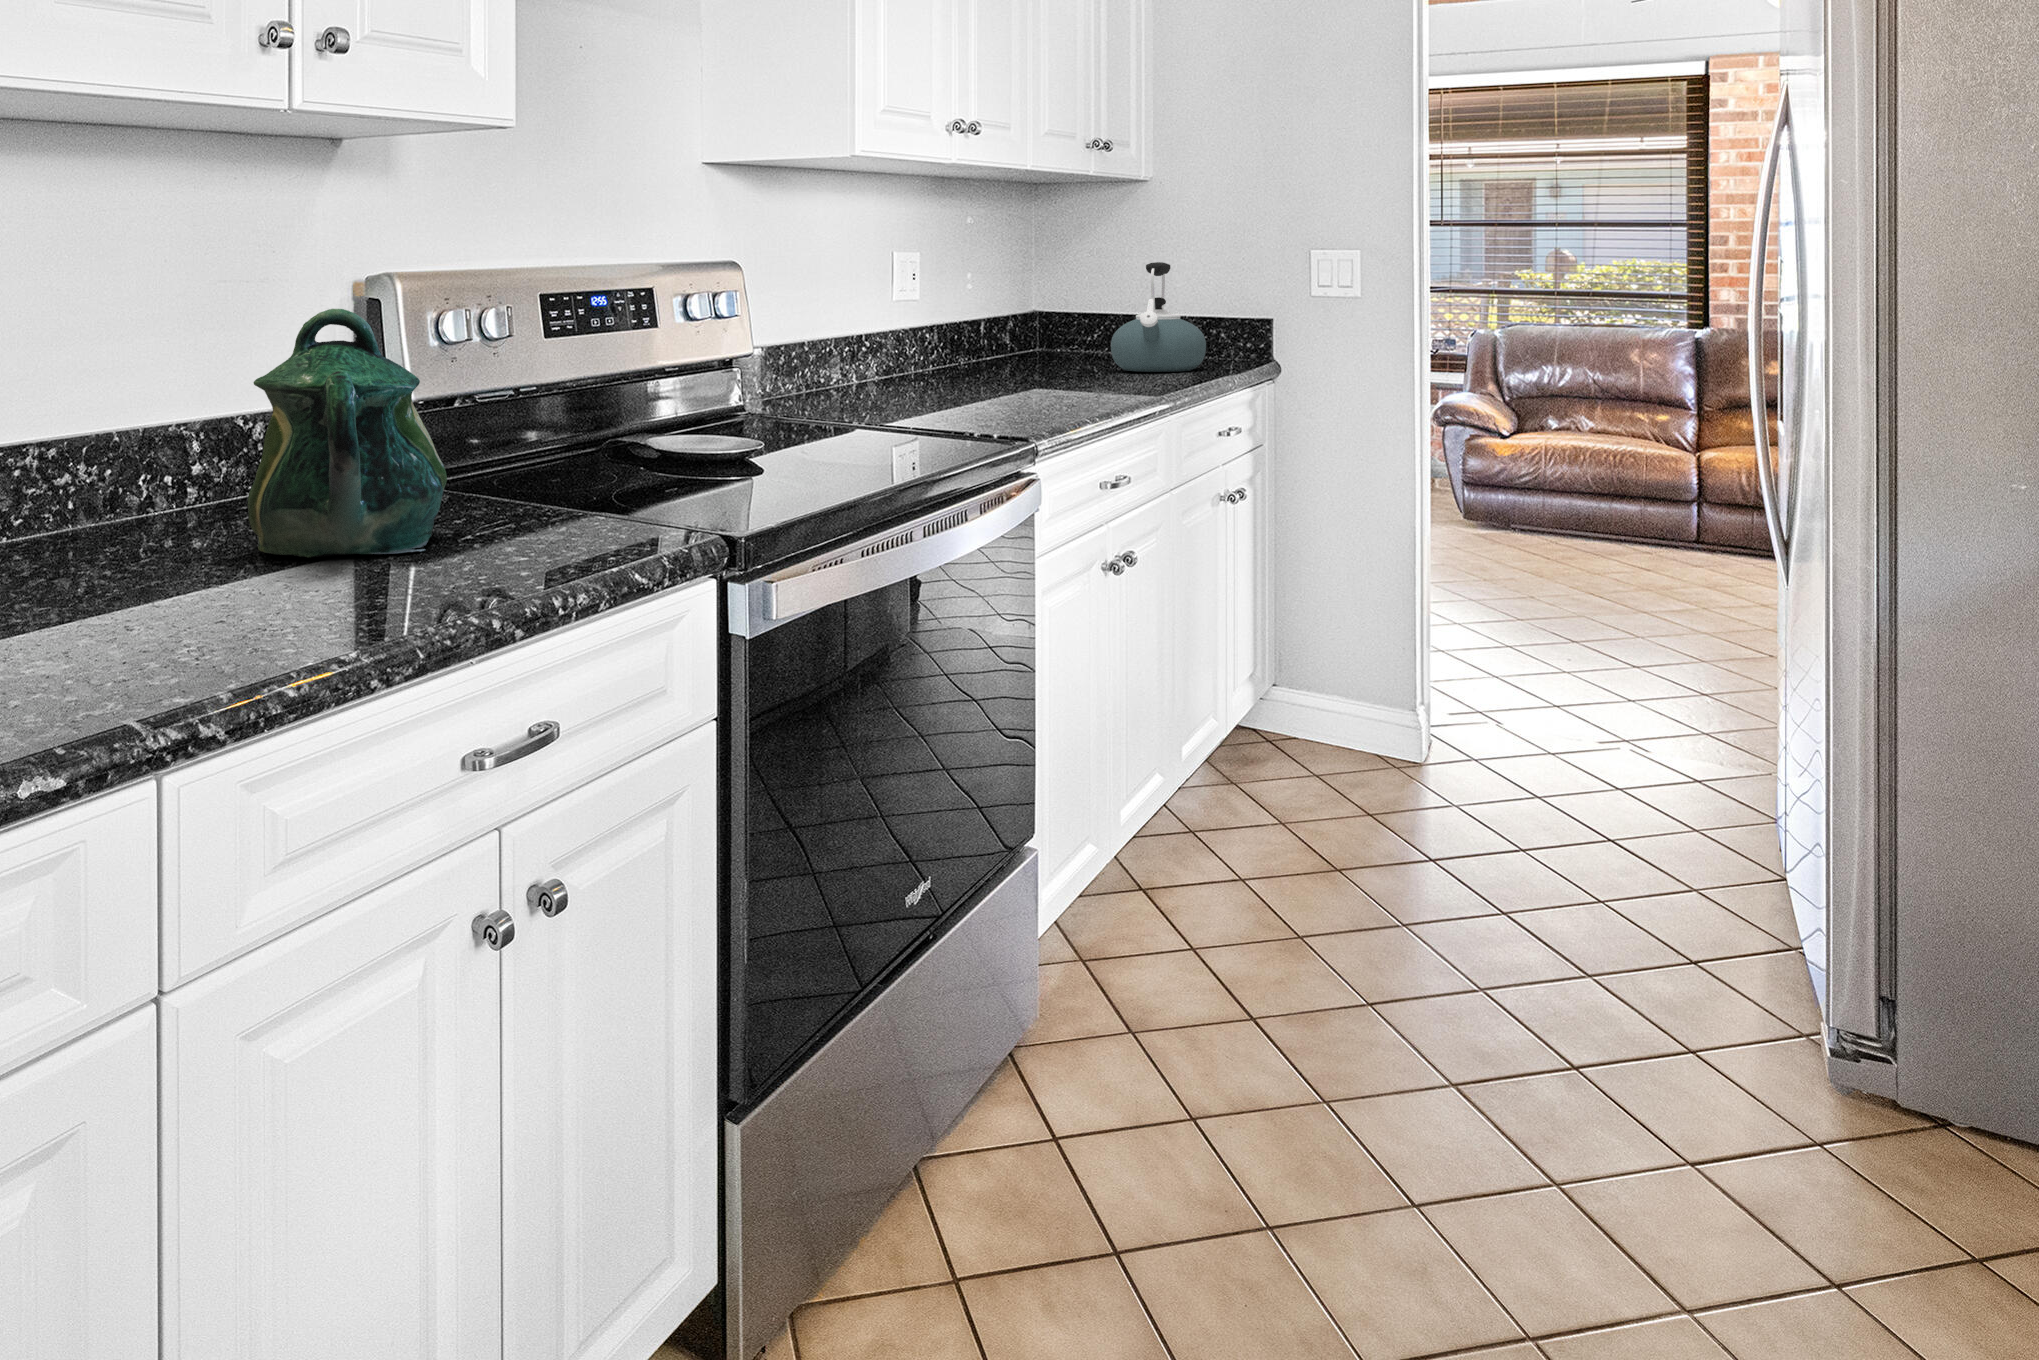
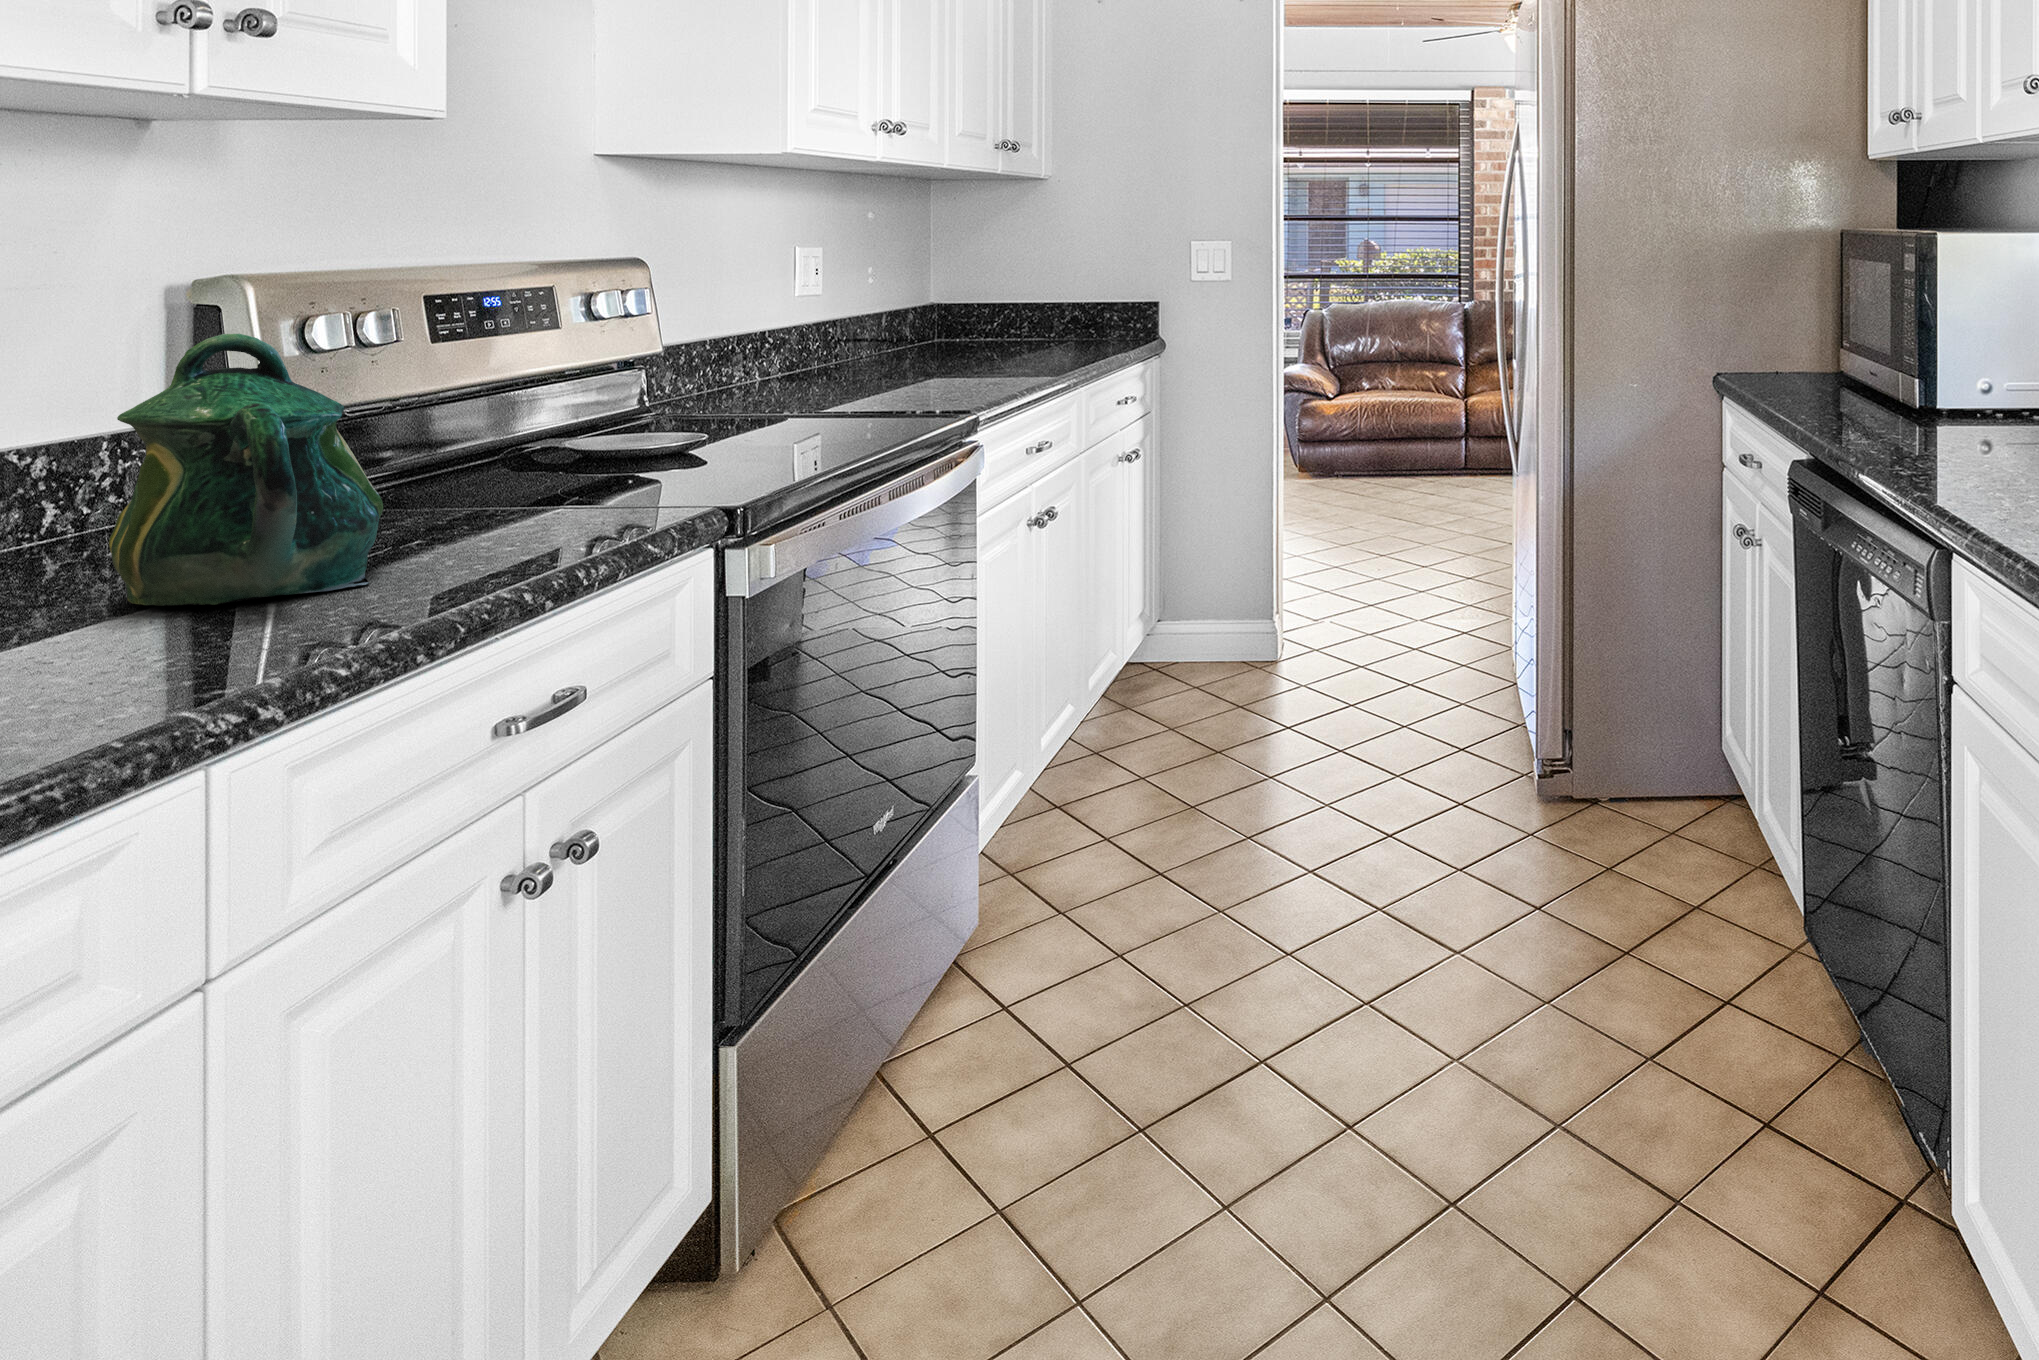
kettle: present [1111,262,1206,372] -> none [1015,256,1102,354]

